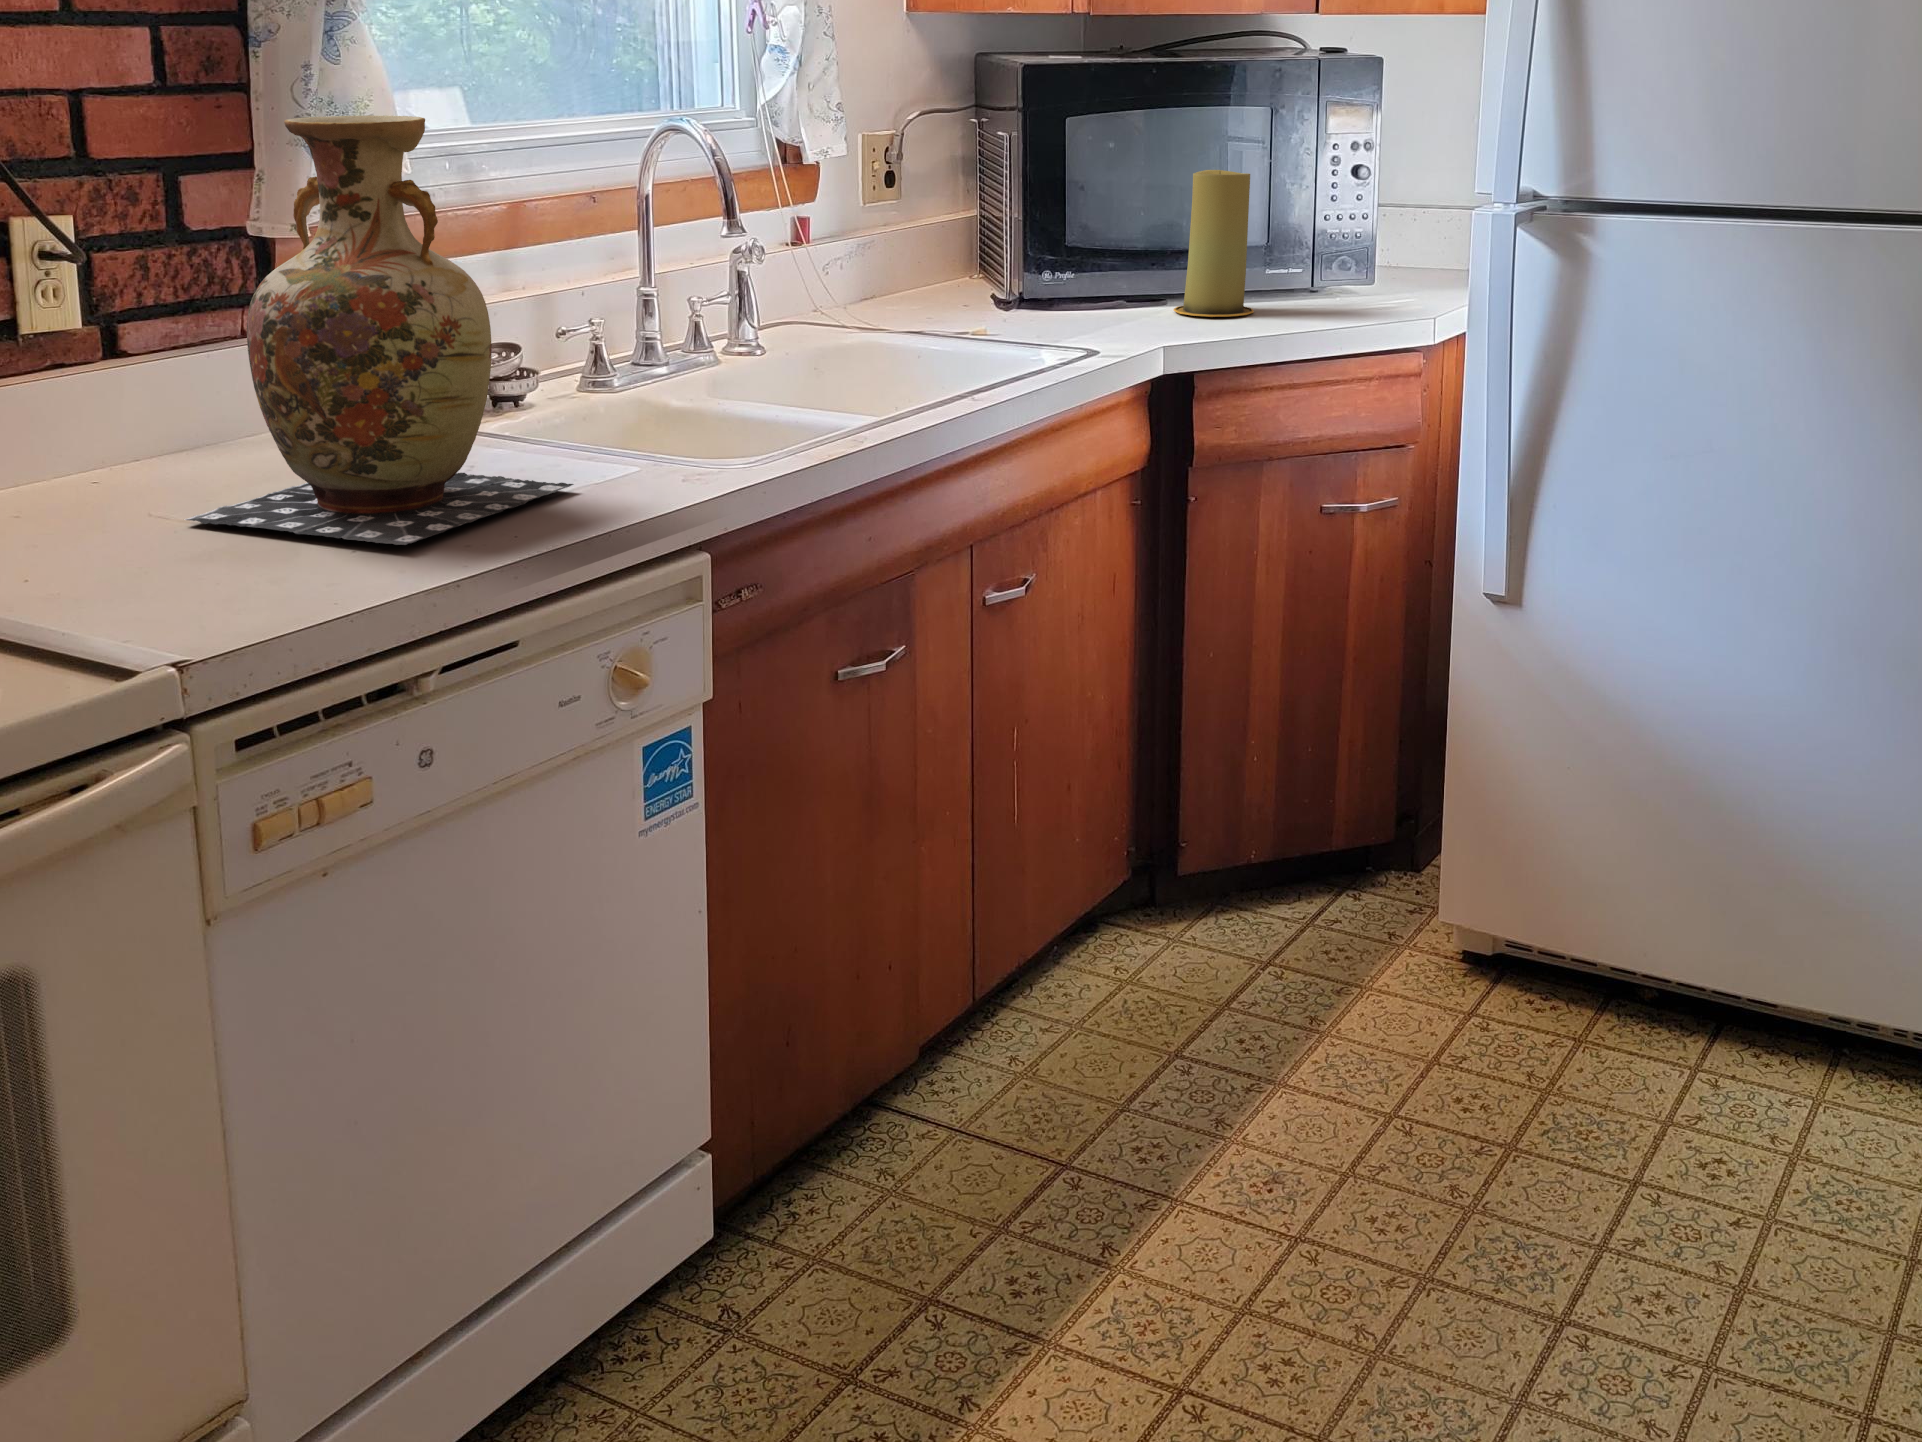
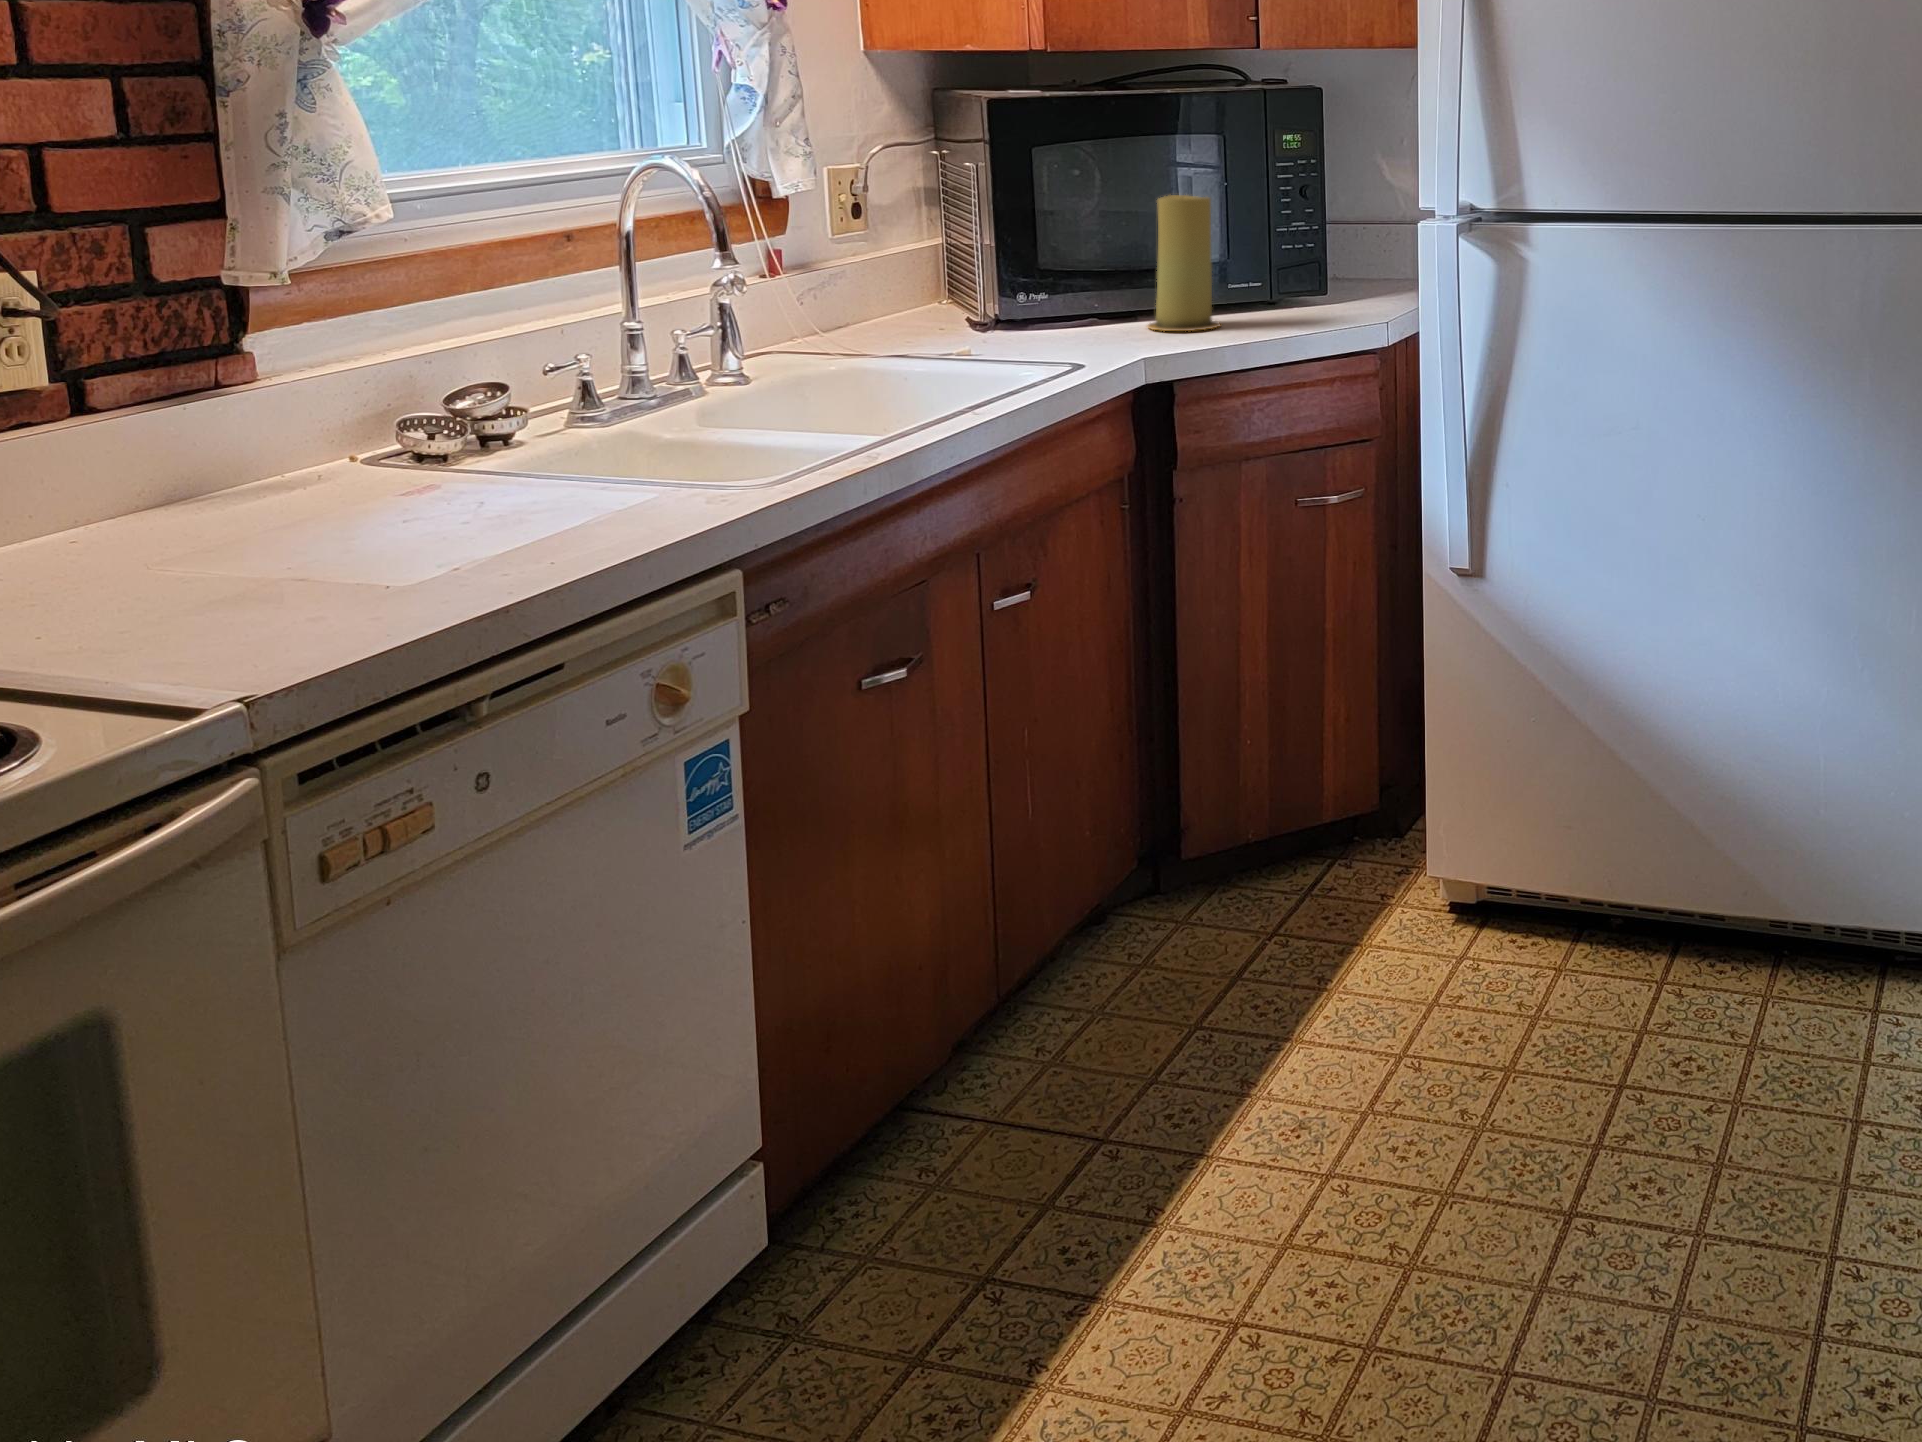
vase: present [185,115,574,545] -> none [185,160,596,577]

